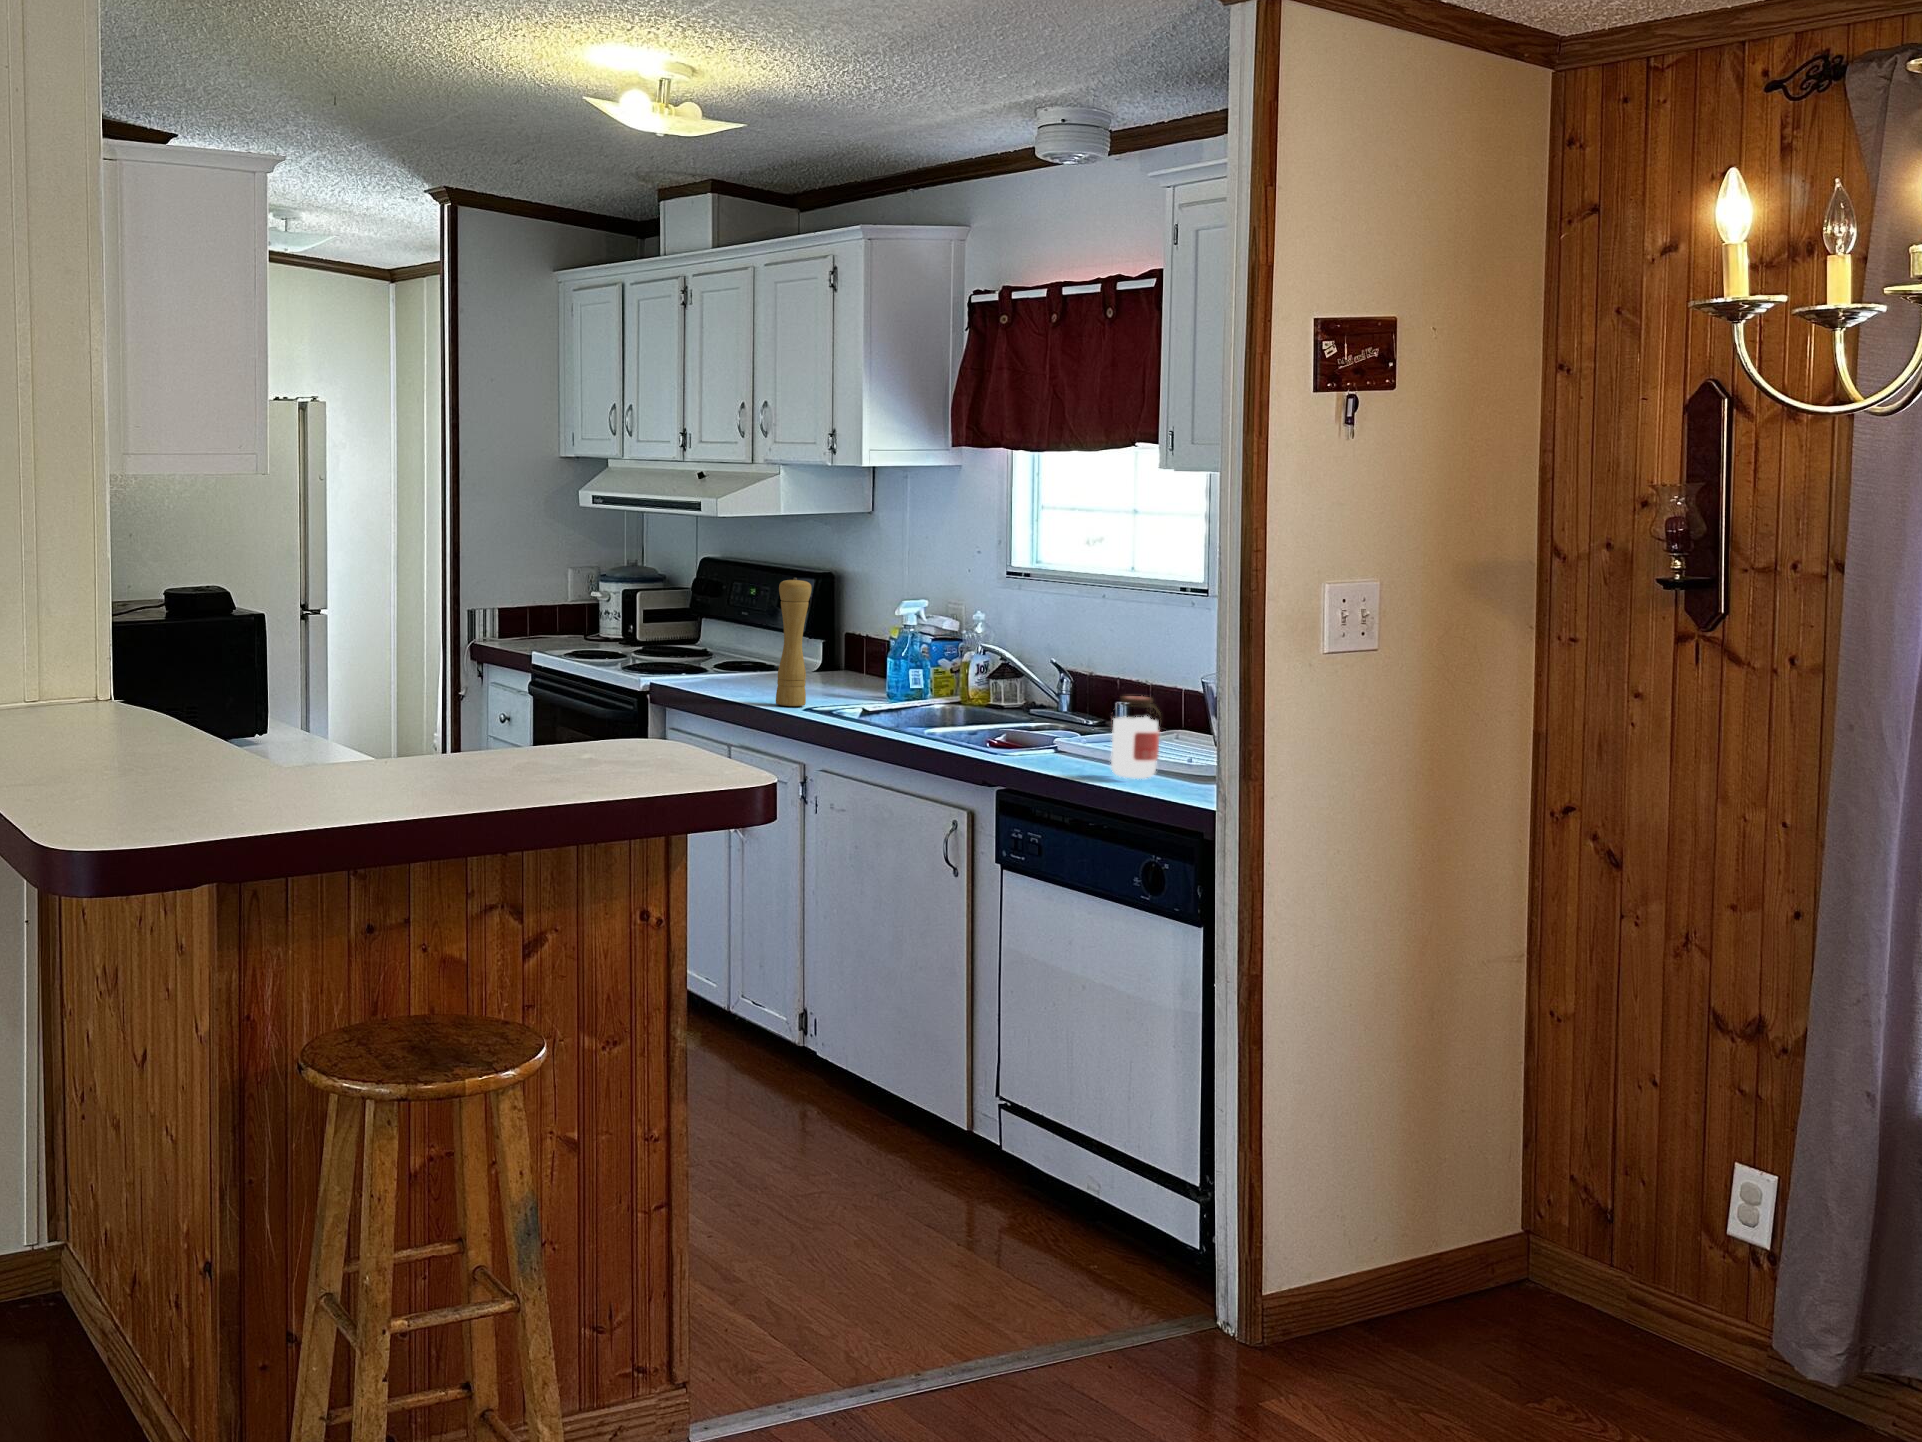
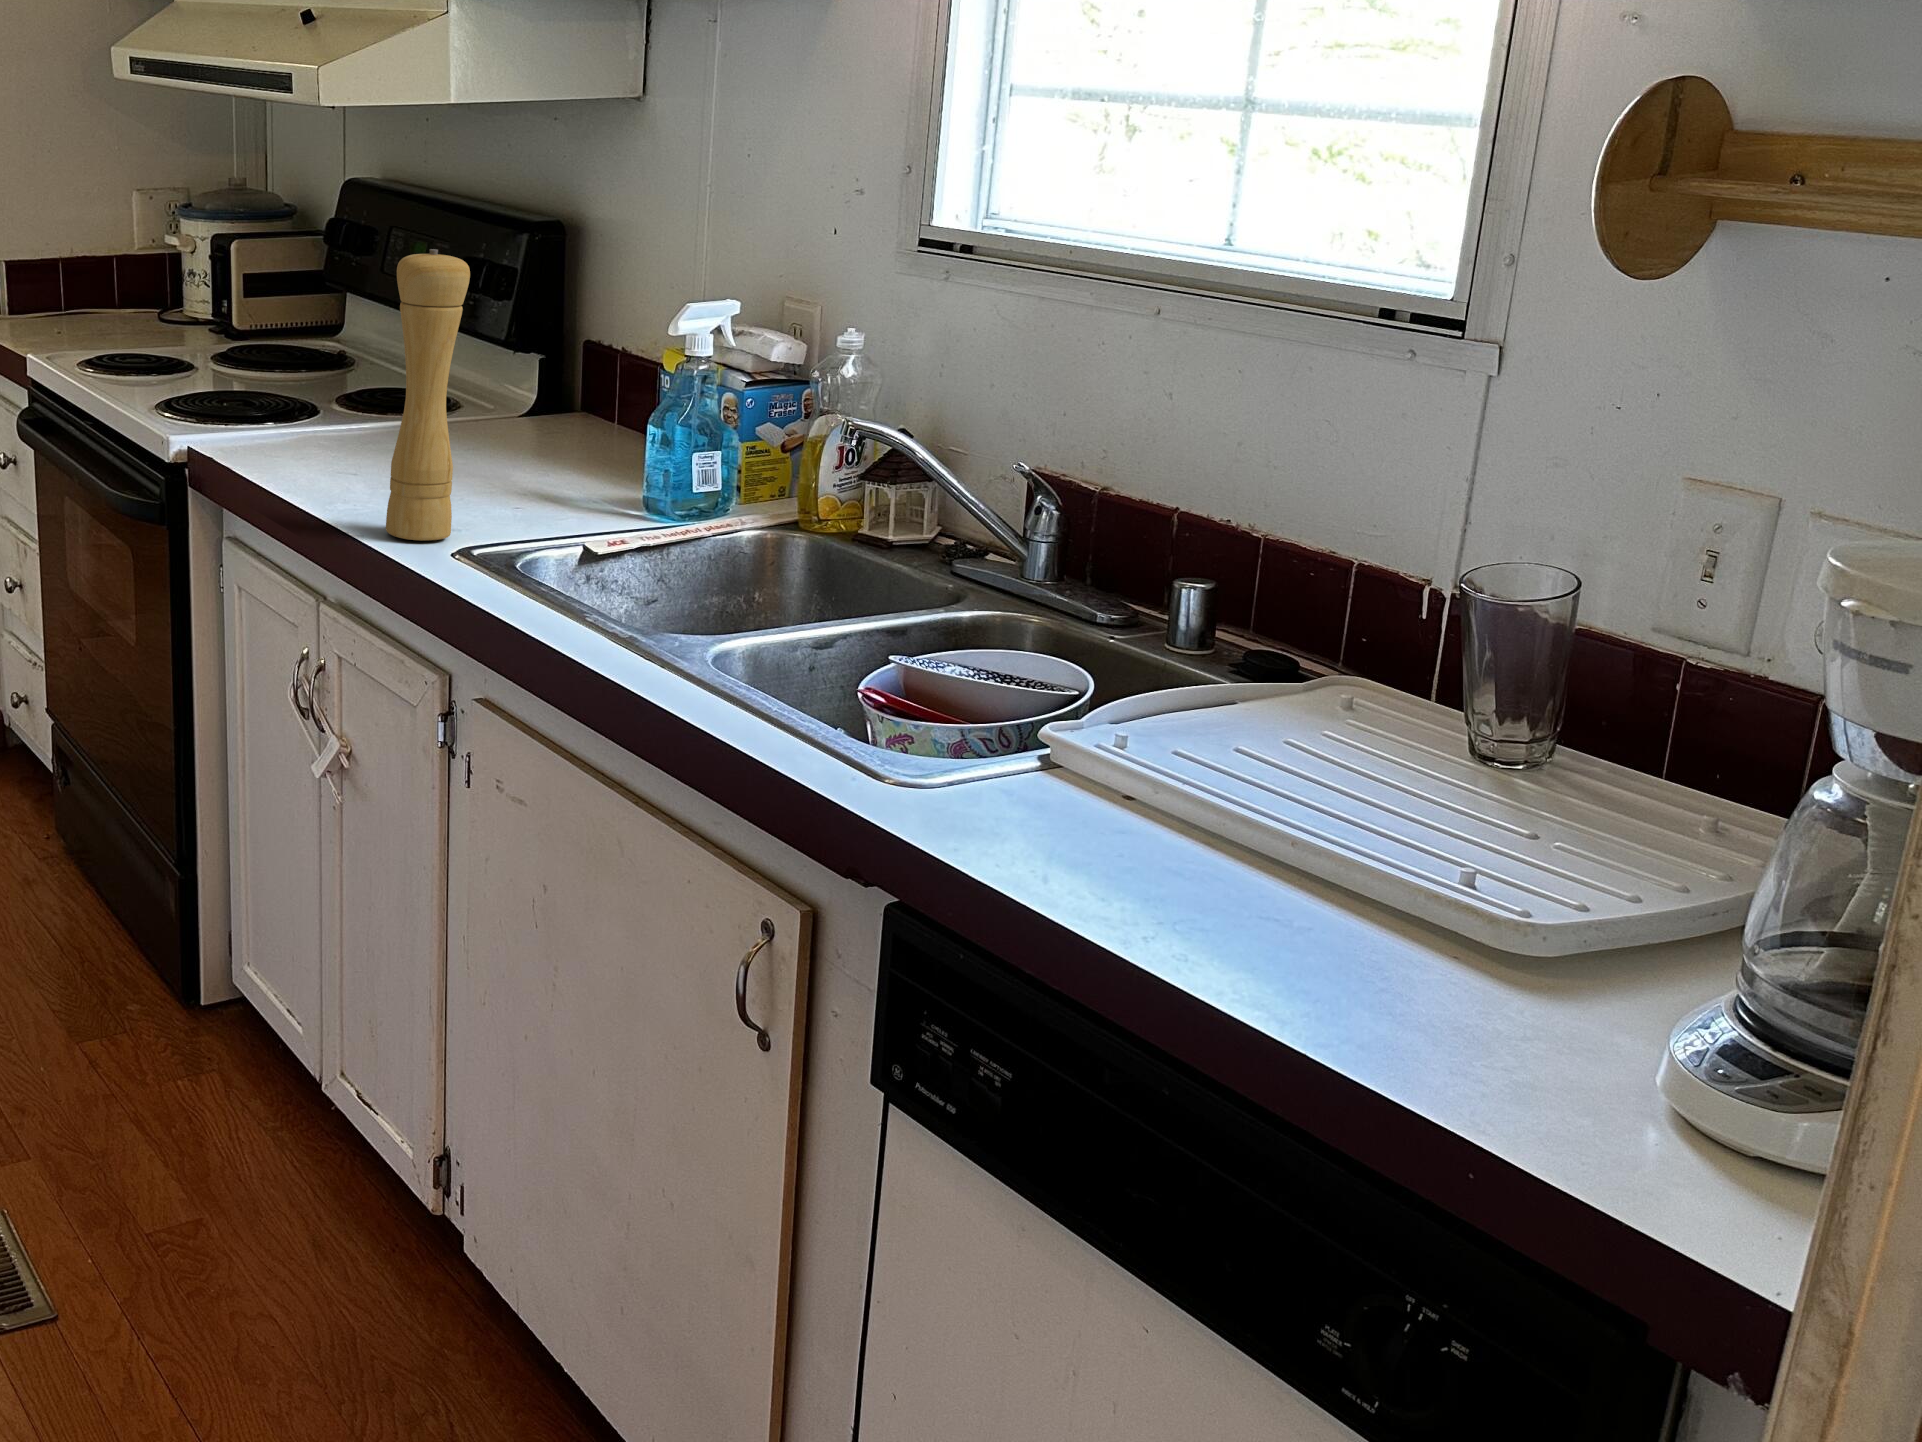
jar: present [1111,696,1160,779] -> none [1245,710,1443,989]

